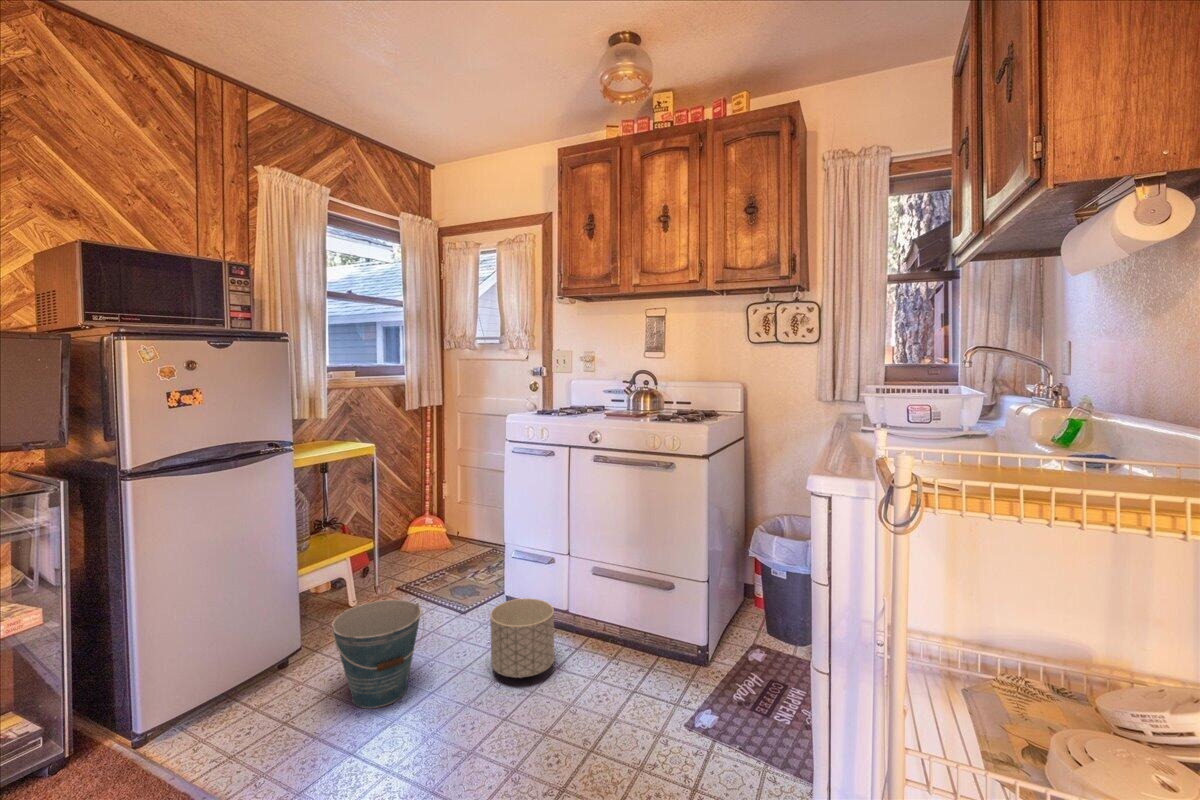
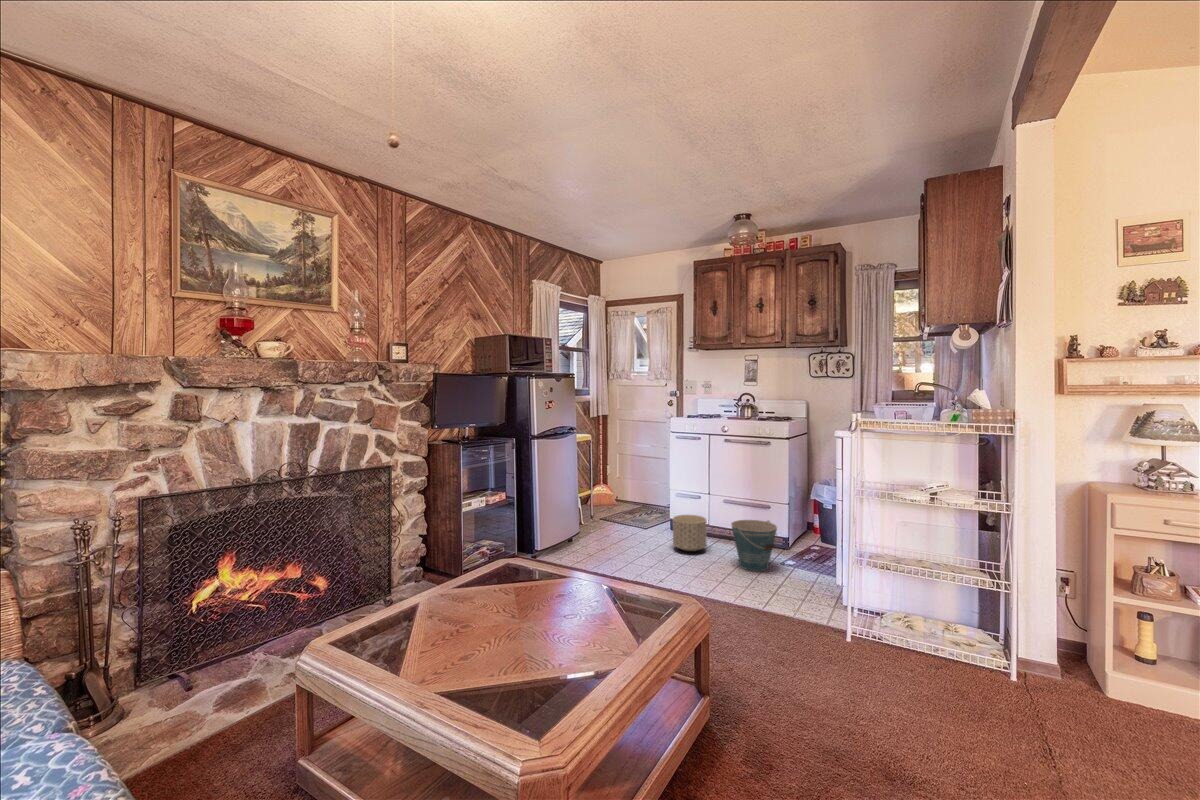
bucket: present [332,600,424,708] -> present [731,520,777,571]

